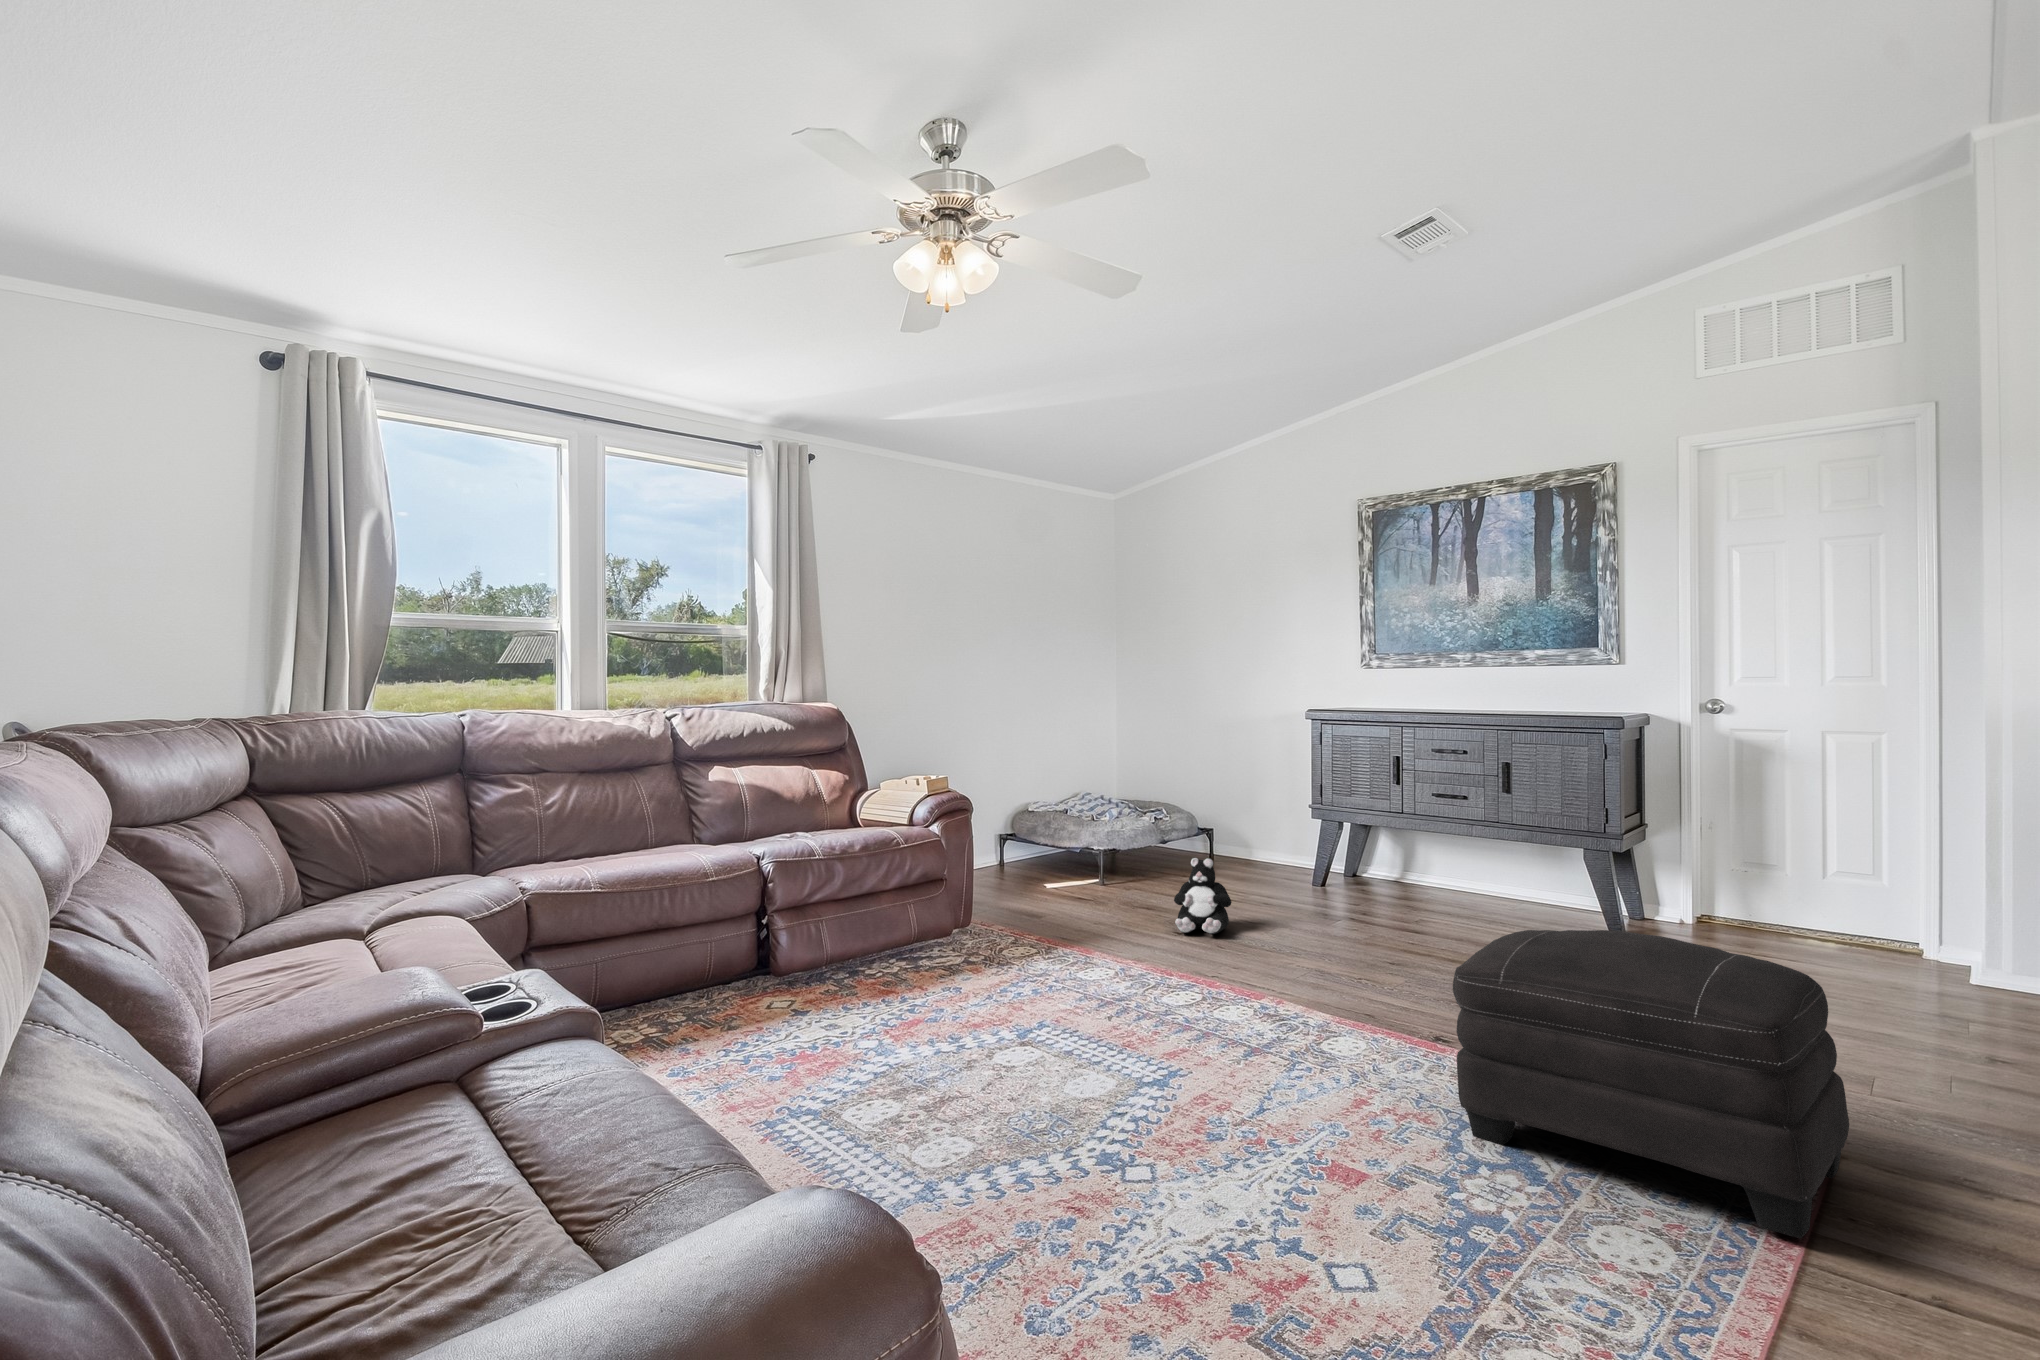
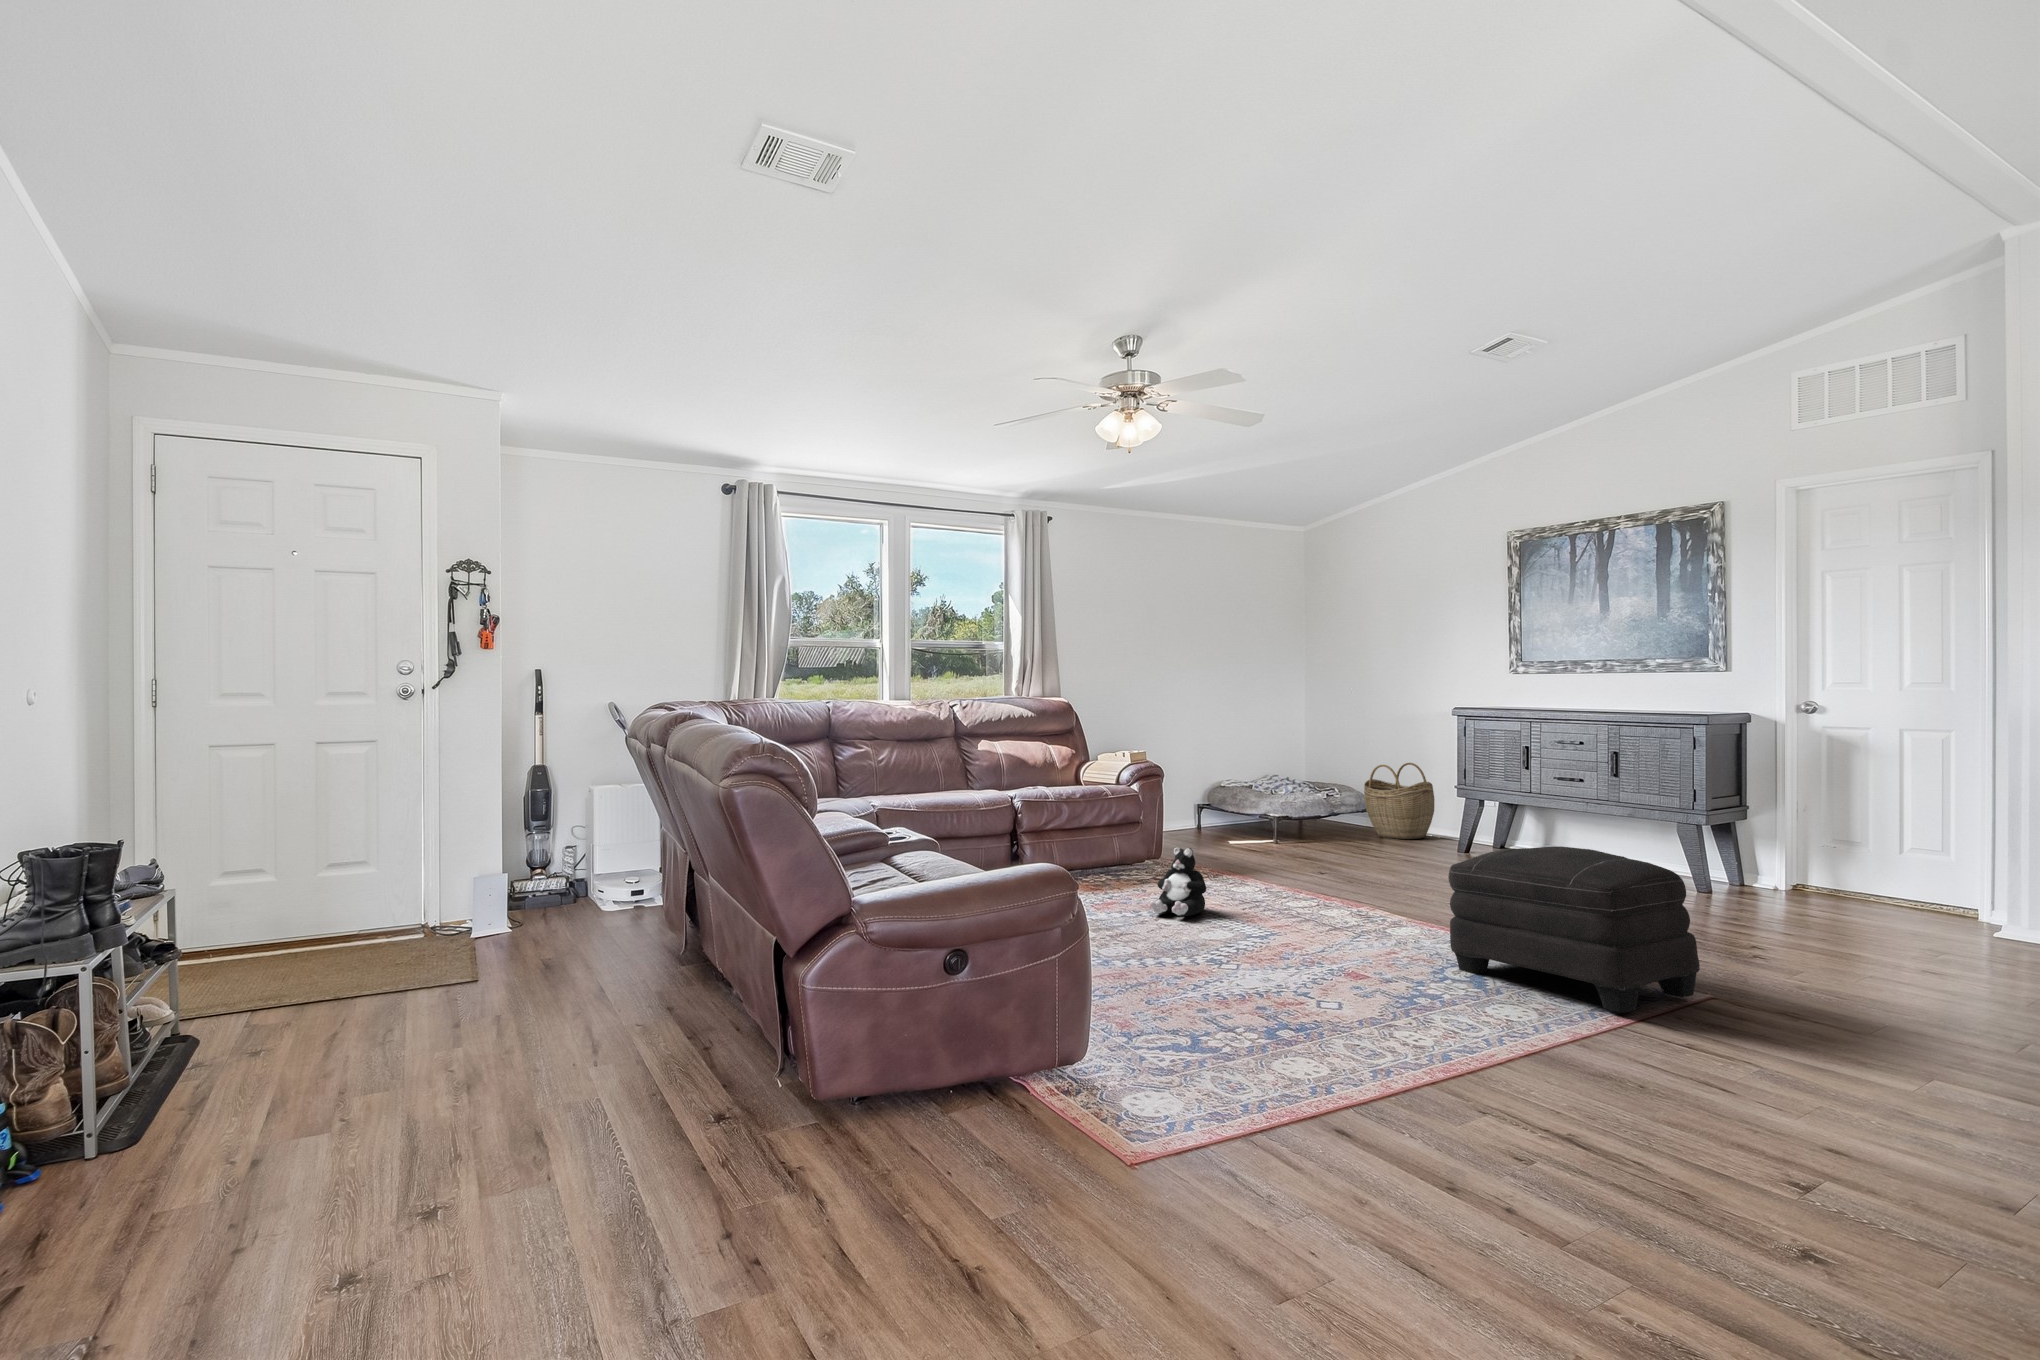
woven basket: none [1191,774,1271,867] -> present [1364,763,1435,839]
plush toy: present [1174,858,1231,934] -> present [1150,847,1206,916]

